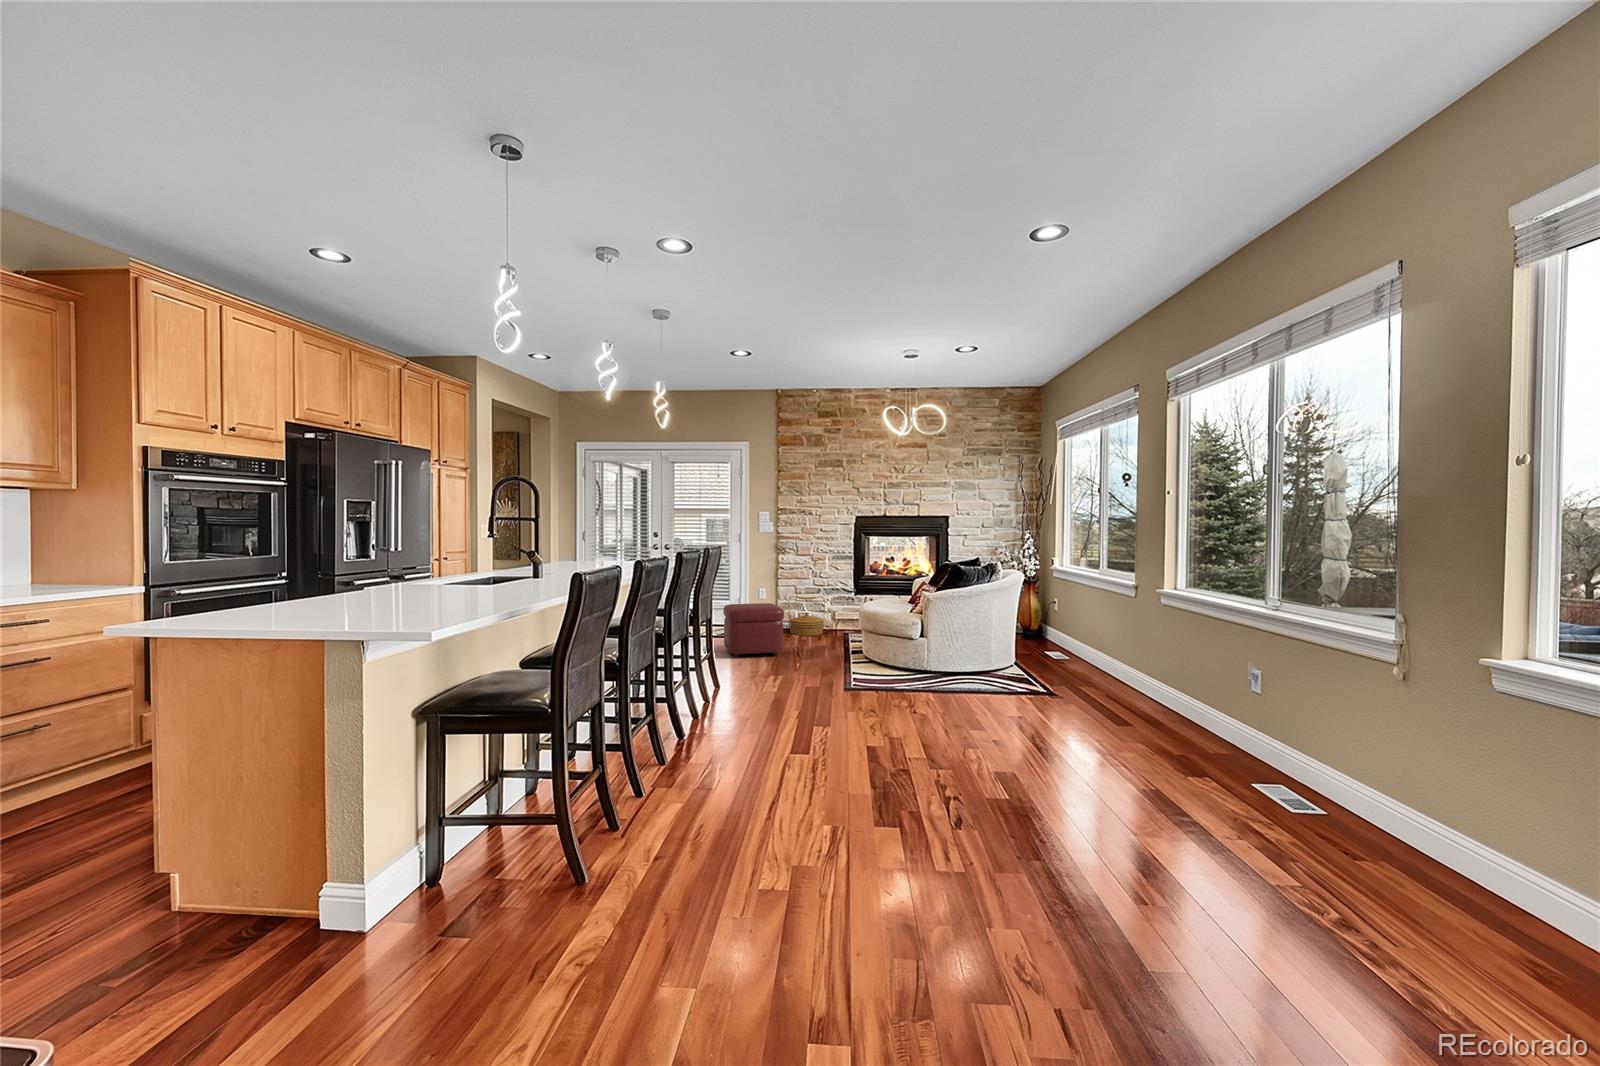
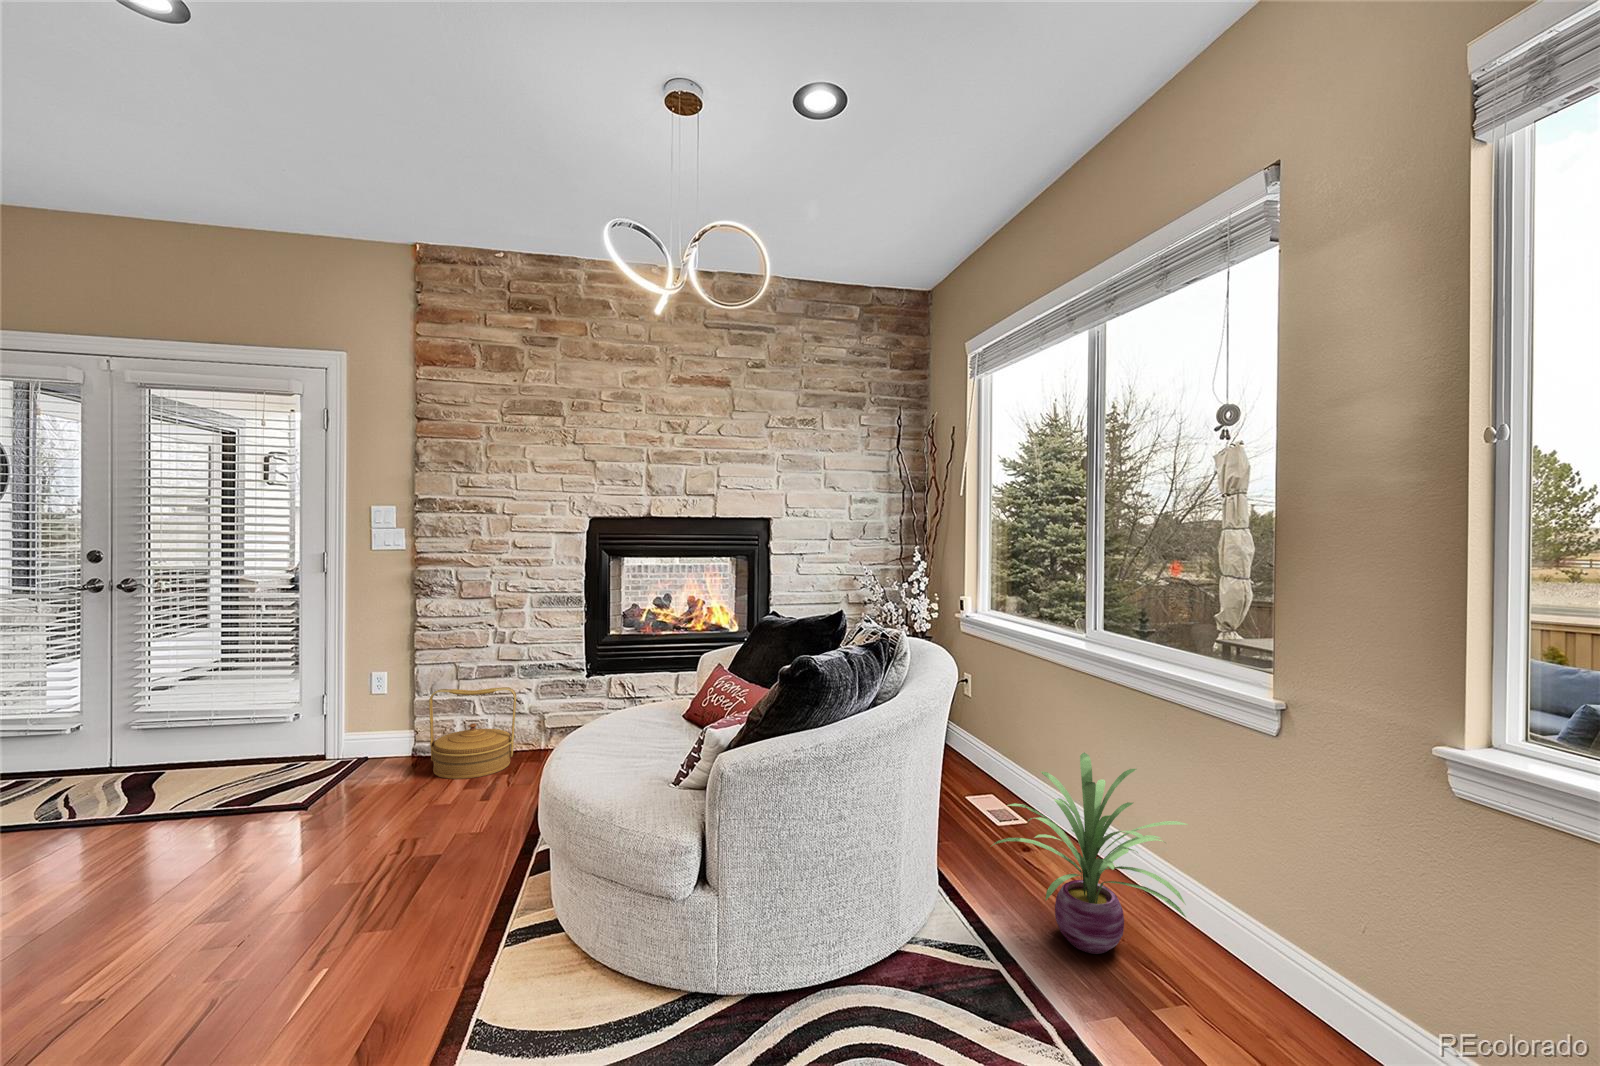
ottoman: present [724,603,784,658] -> none [136,739,344,928]
decorative plant: none [1037,611,1117,683] -> present [992,752,1188,954]

